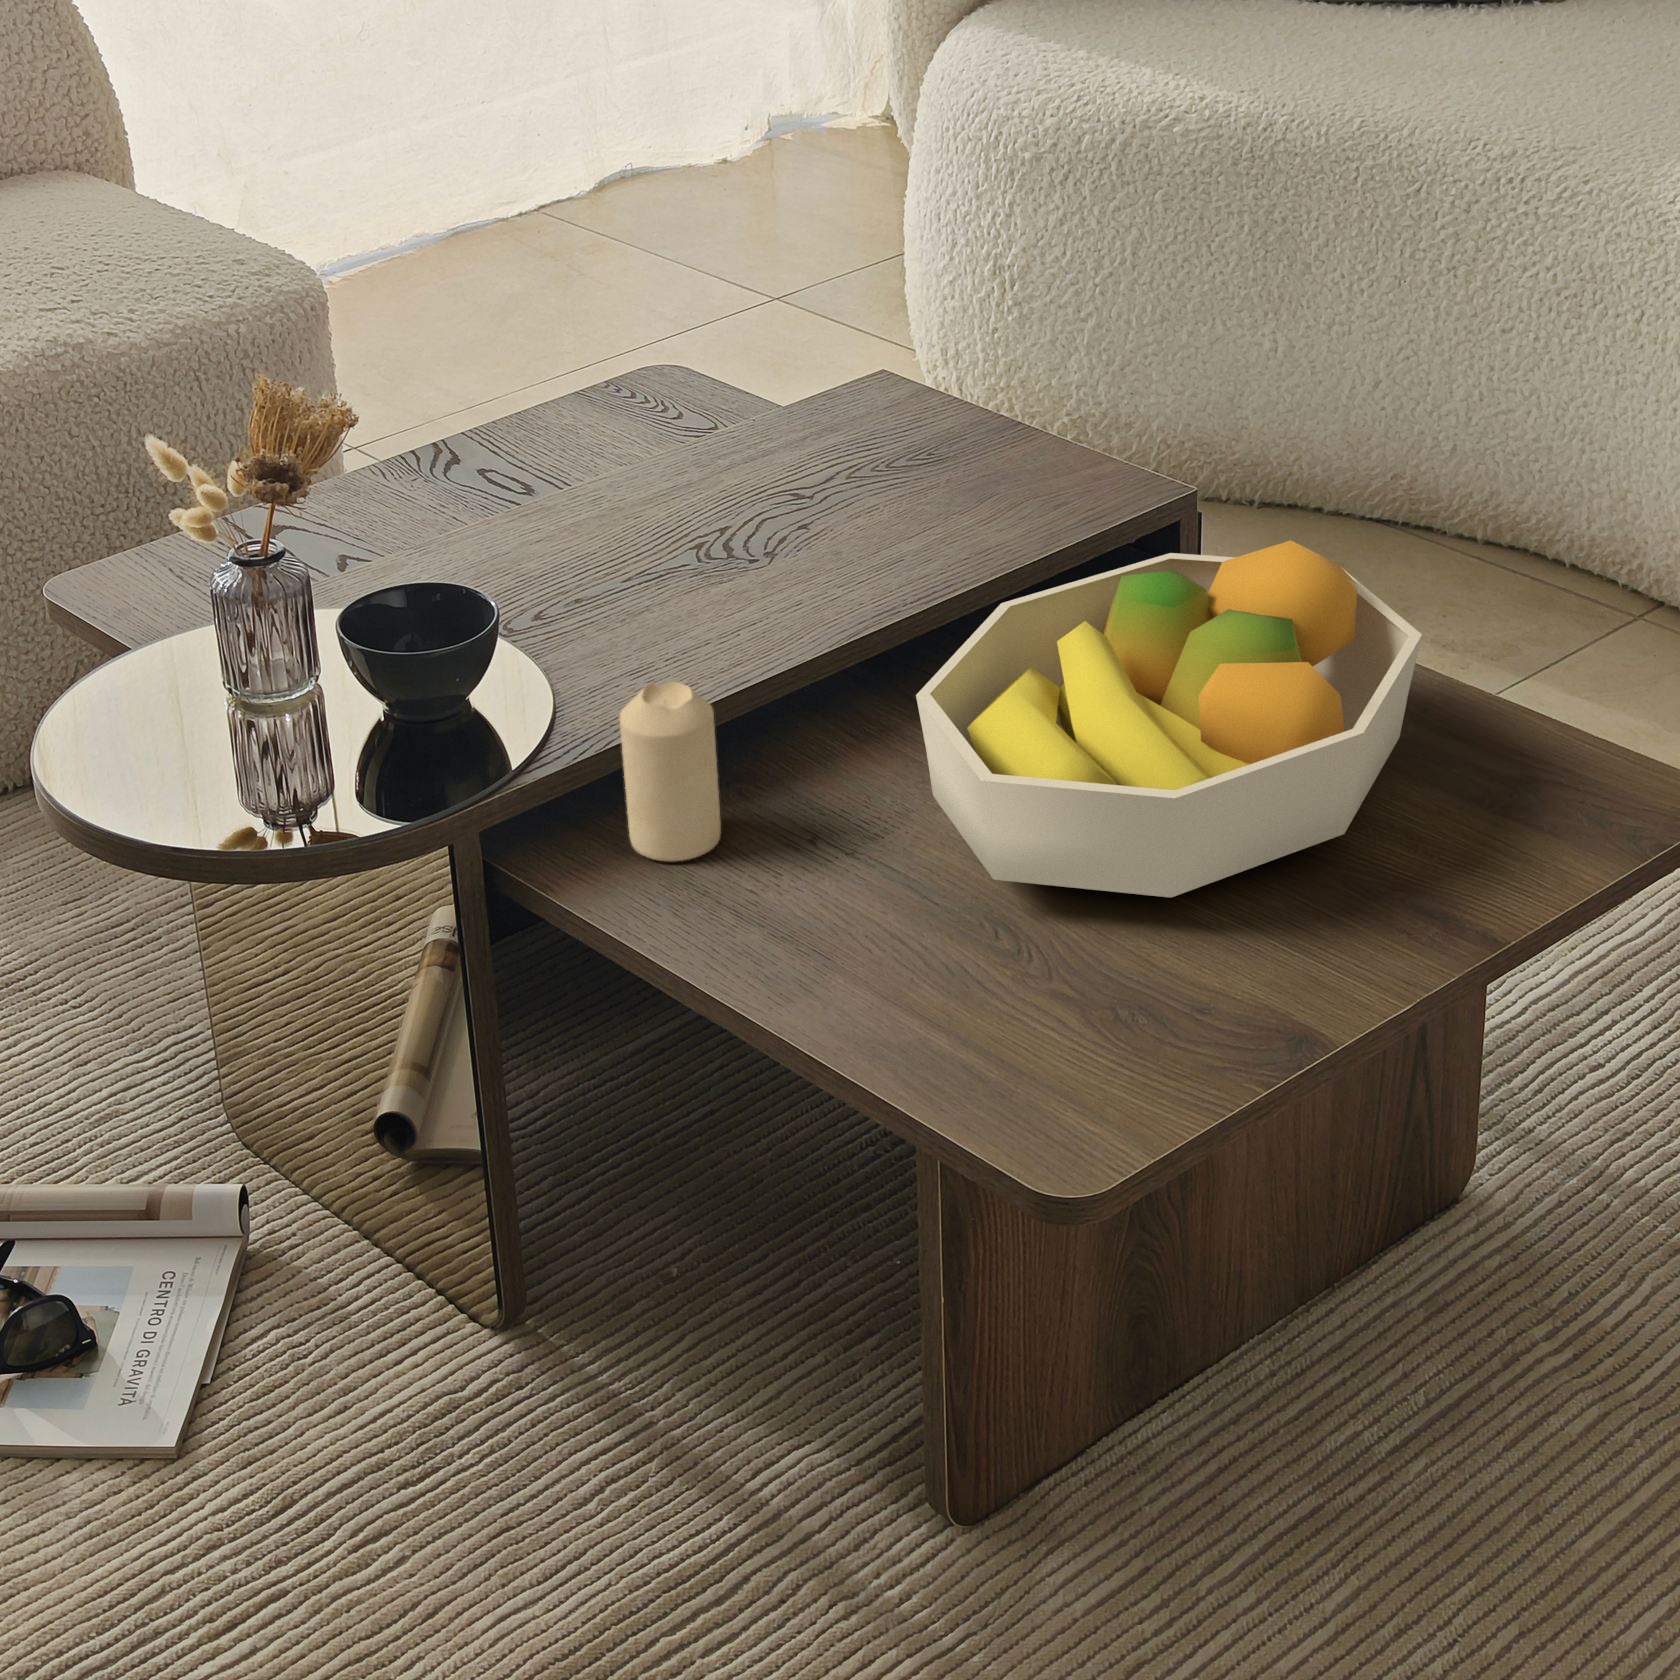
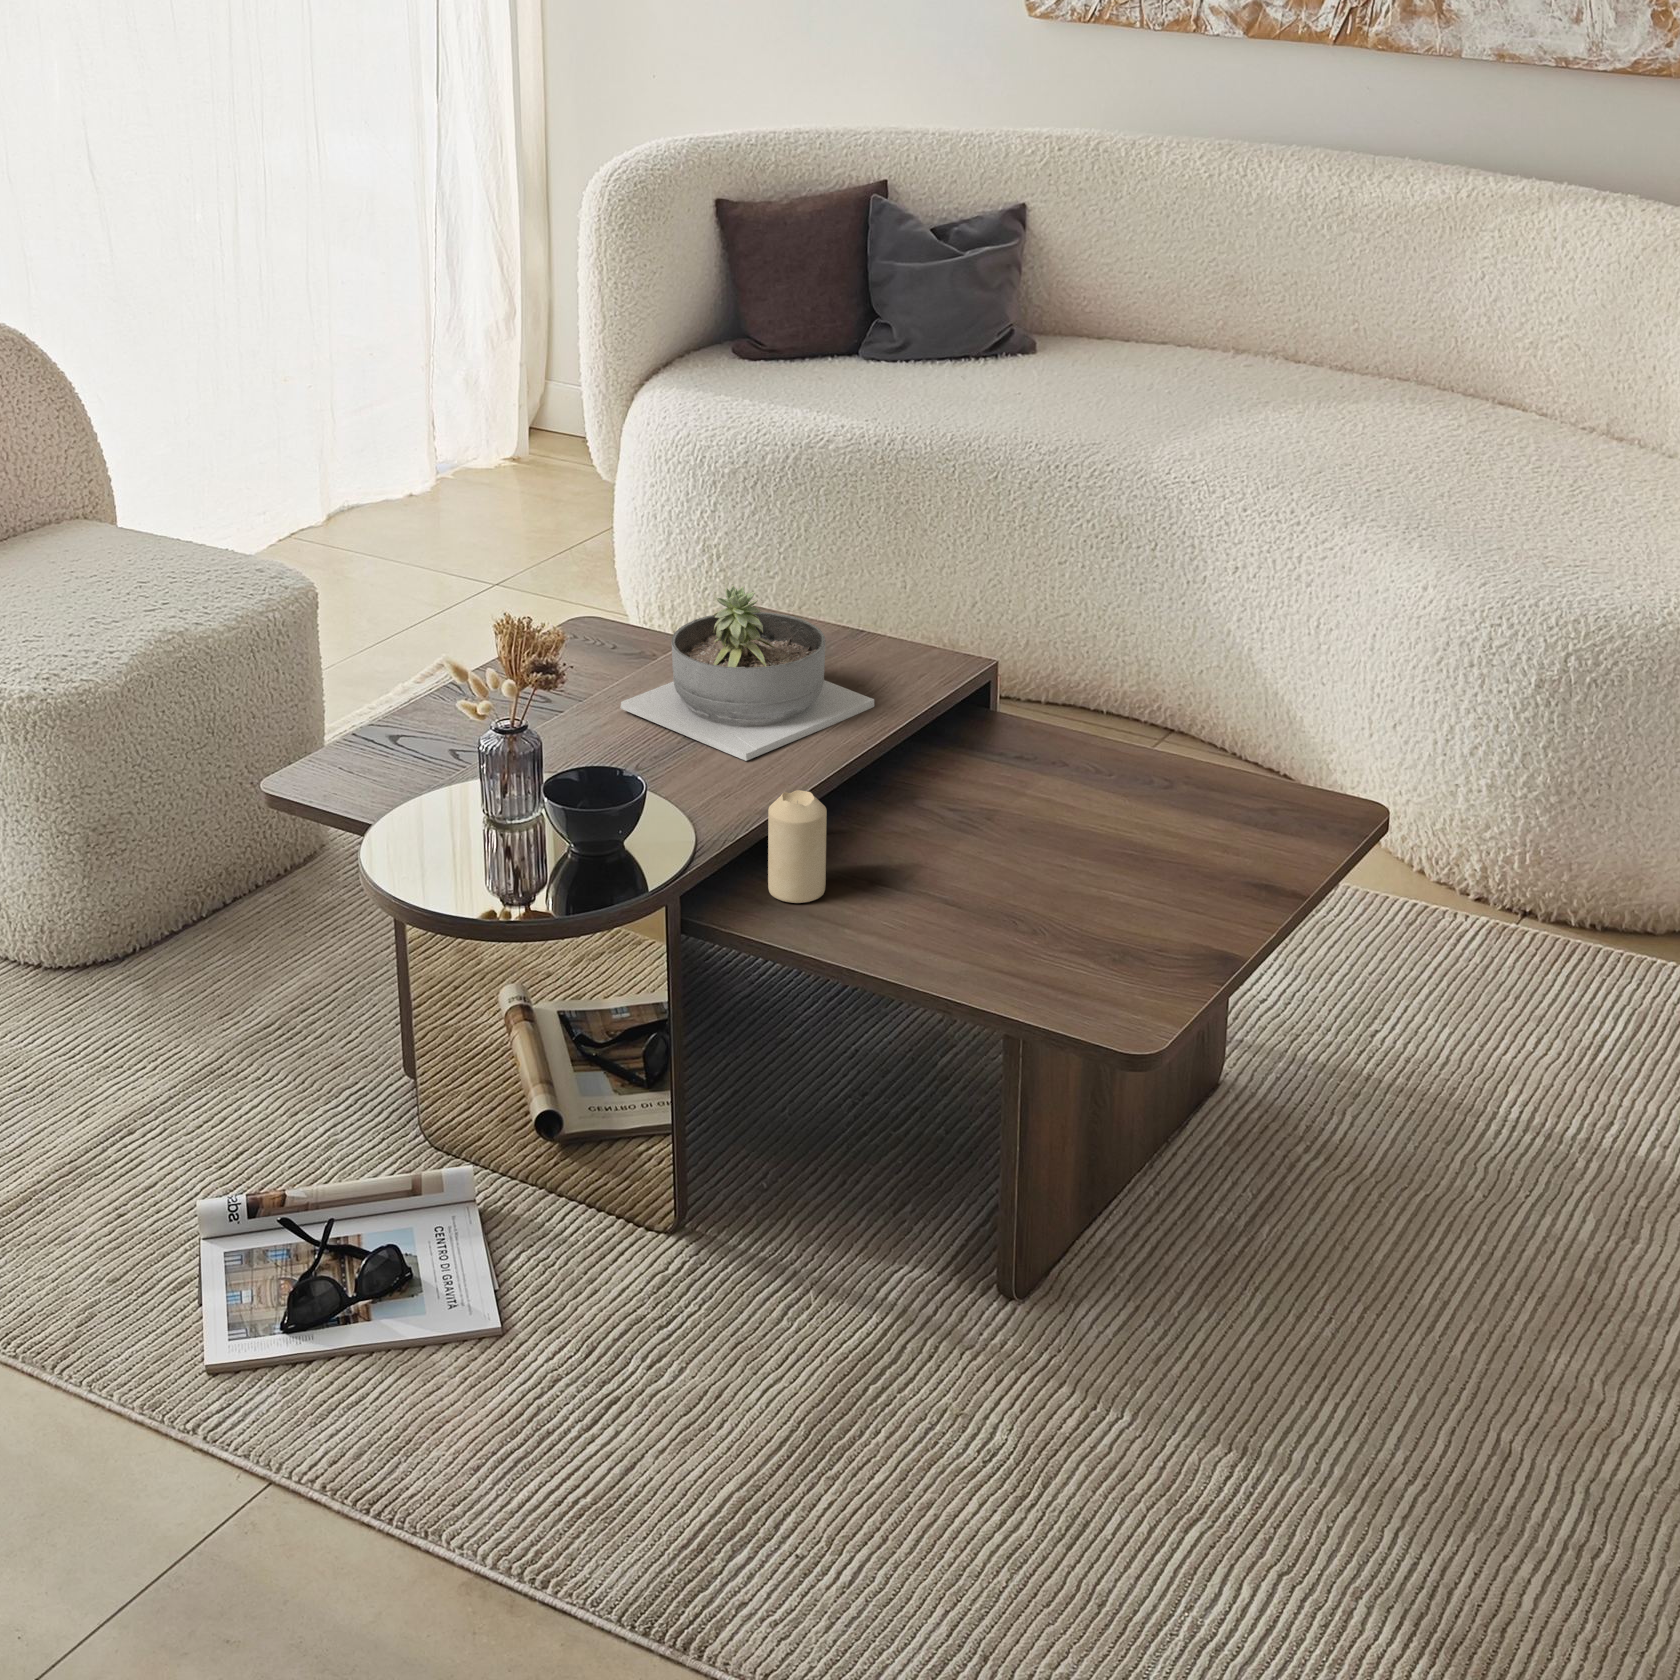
succulent planter: none [570,338,949,618] -> present [621,585,874,761]
fruit bowl: present [916,540,1422,897] -> none [946,681,1211,891]

